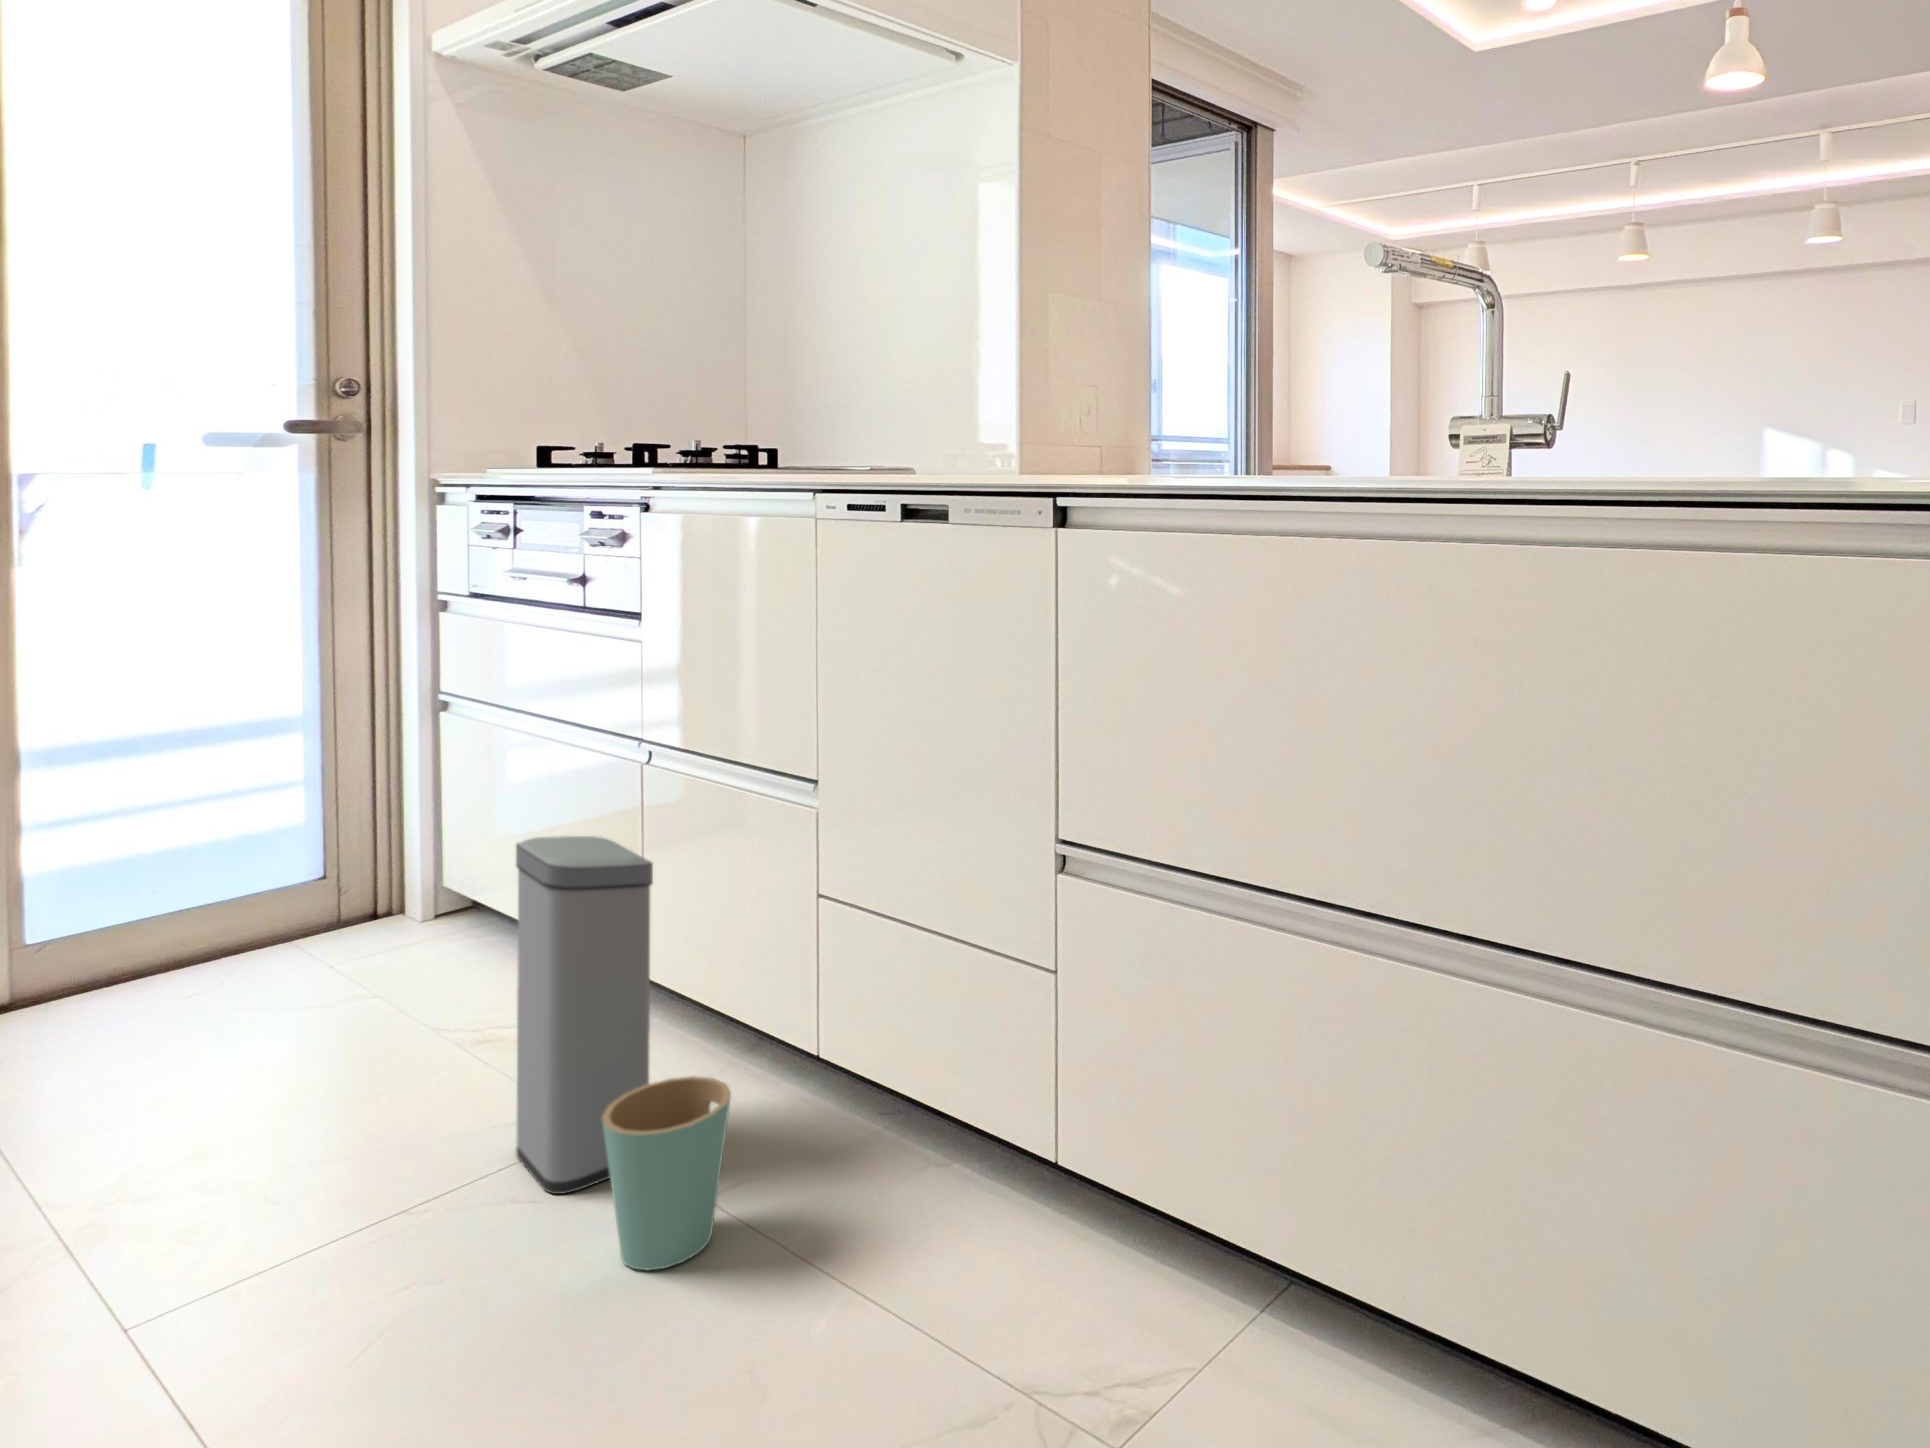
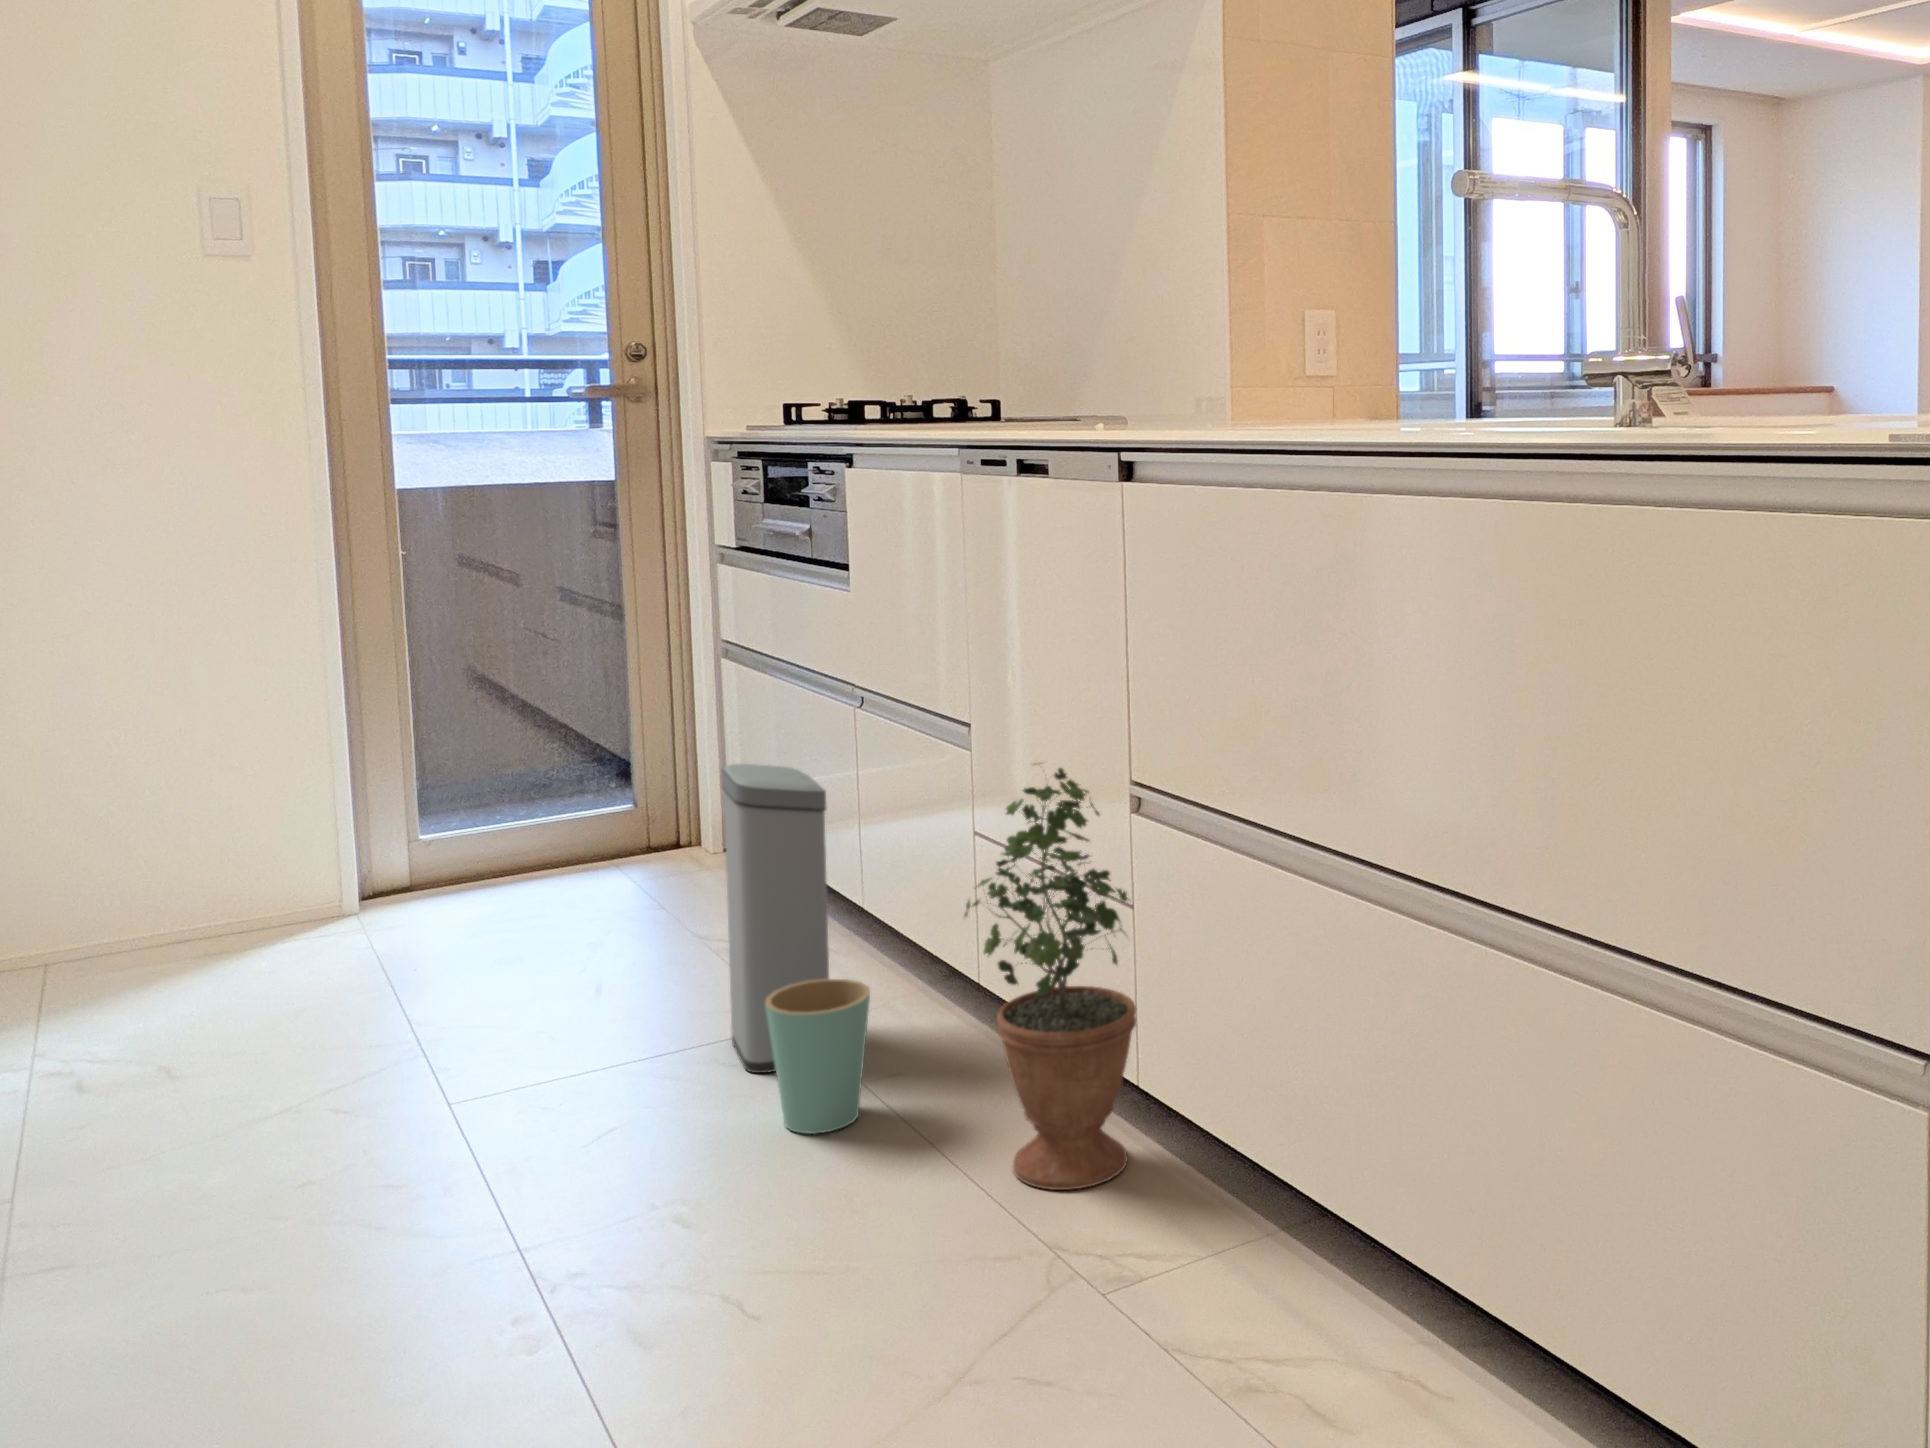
potted plant: none [881,821,1060,1294] -> present [965,768,1136,1190]

